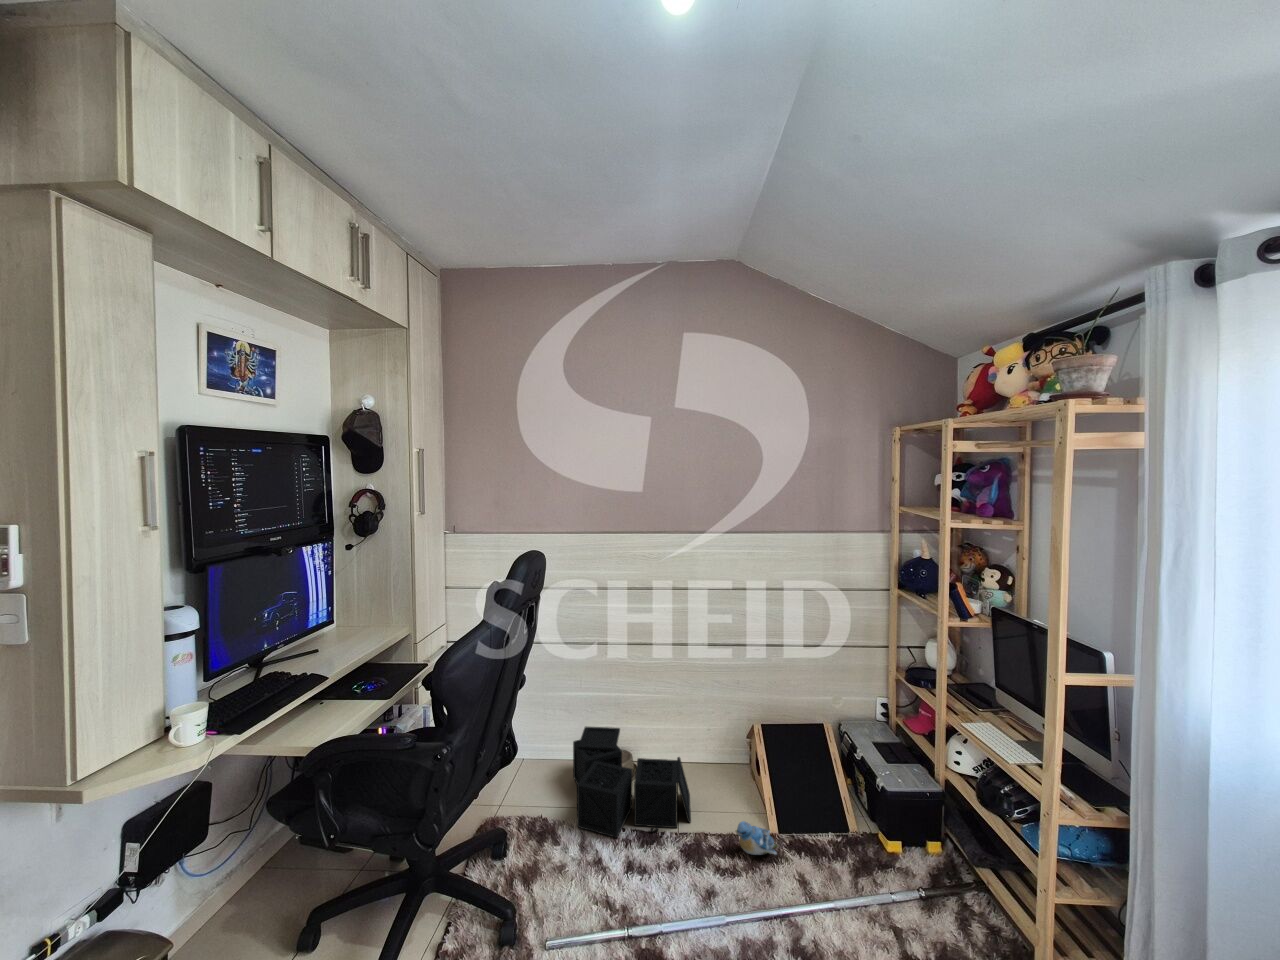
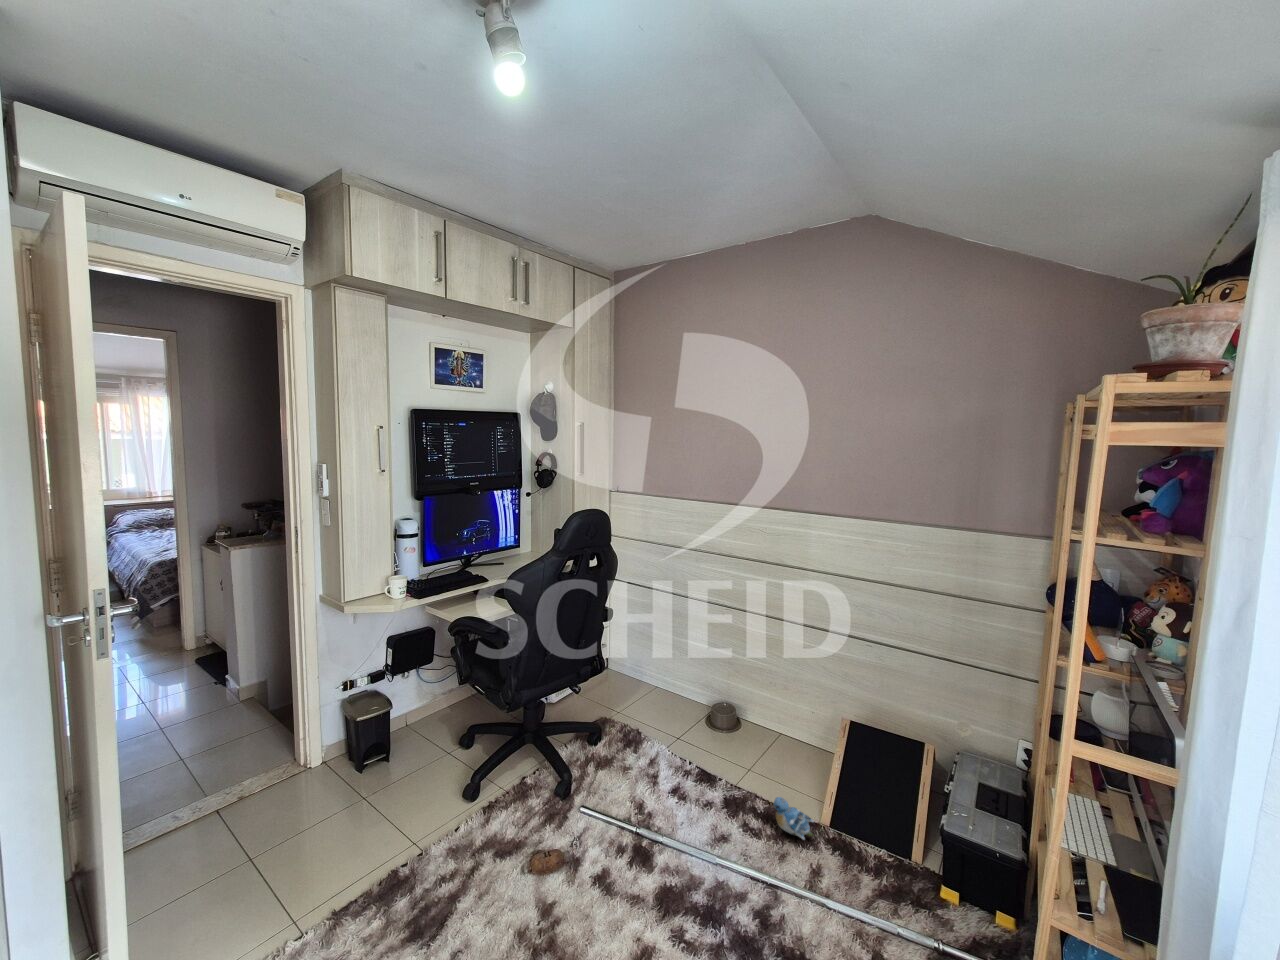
storage bin: present [573,727,691,843] -> none [658,676,770,786]

